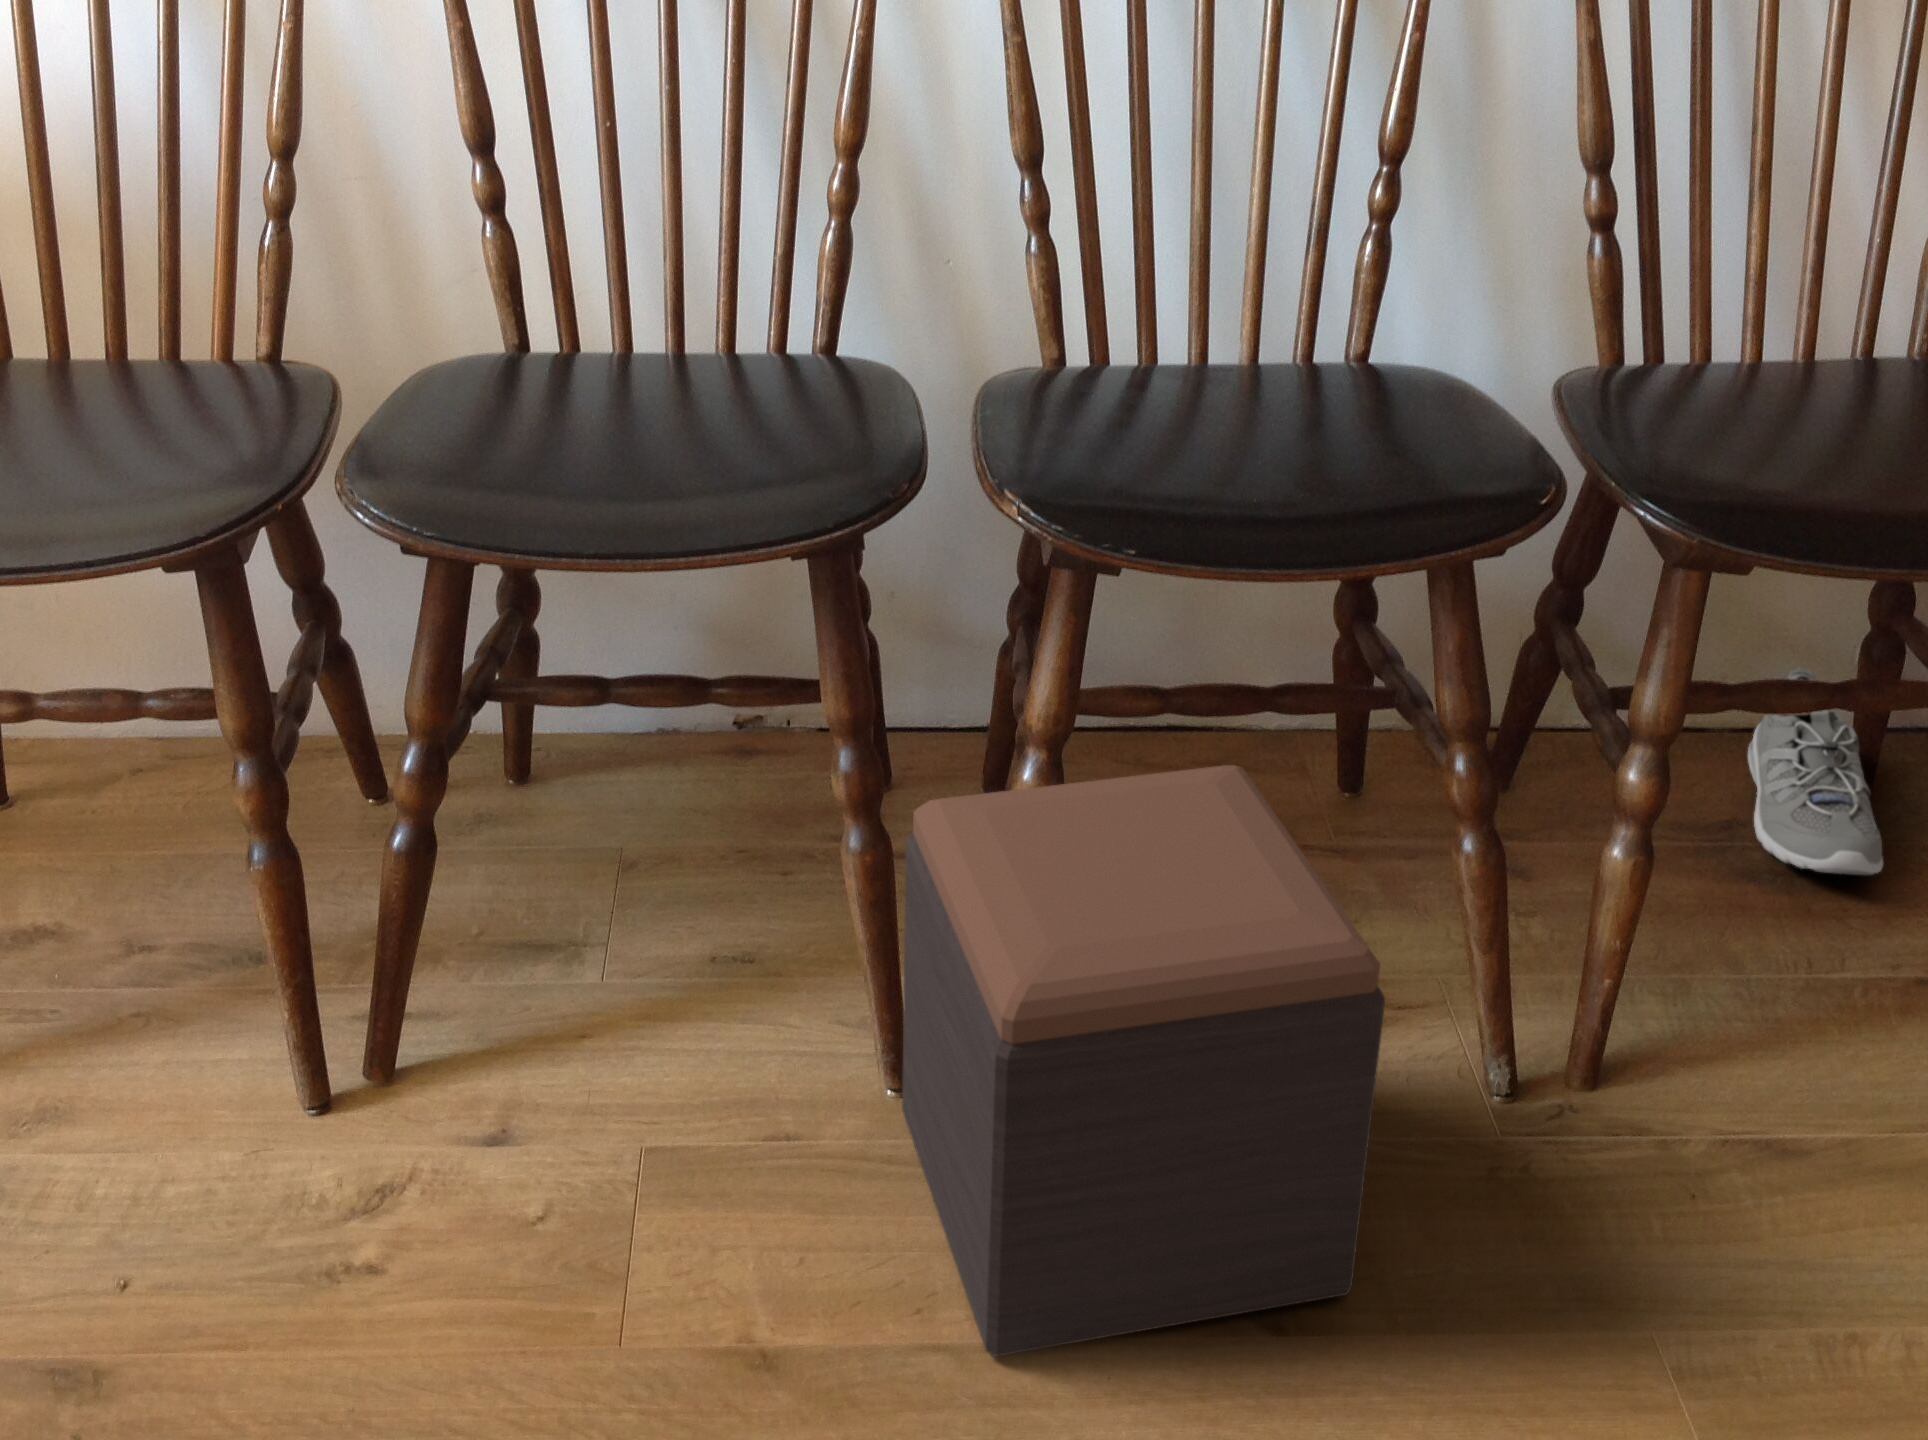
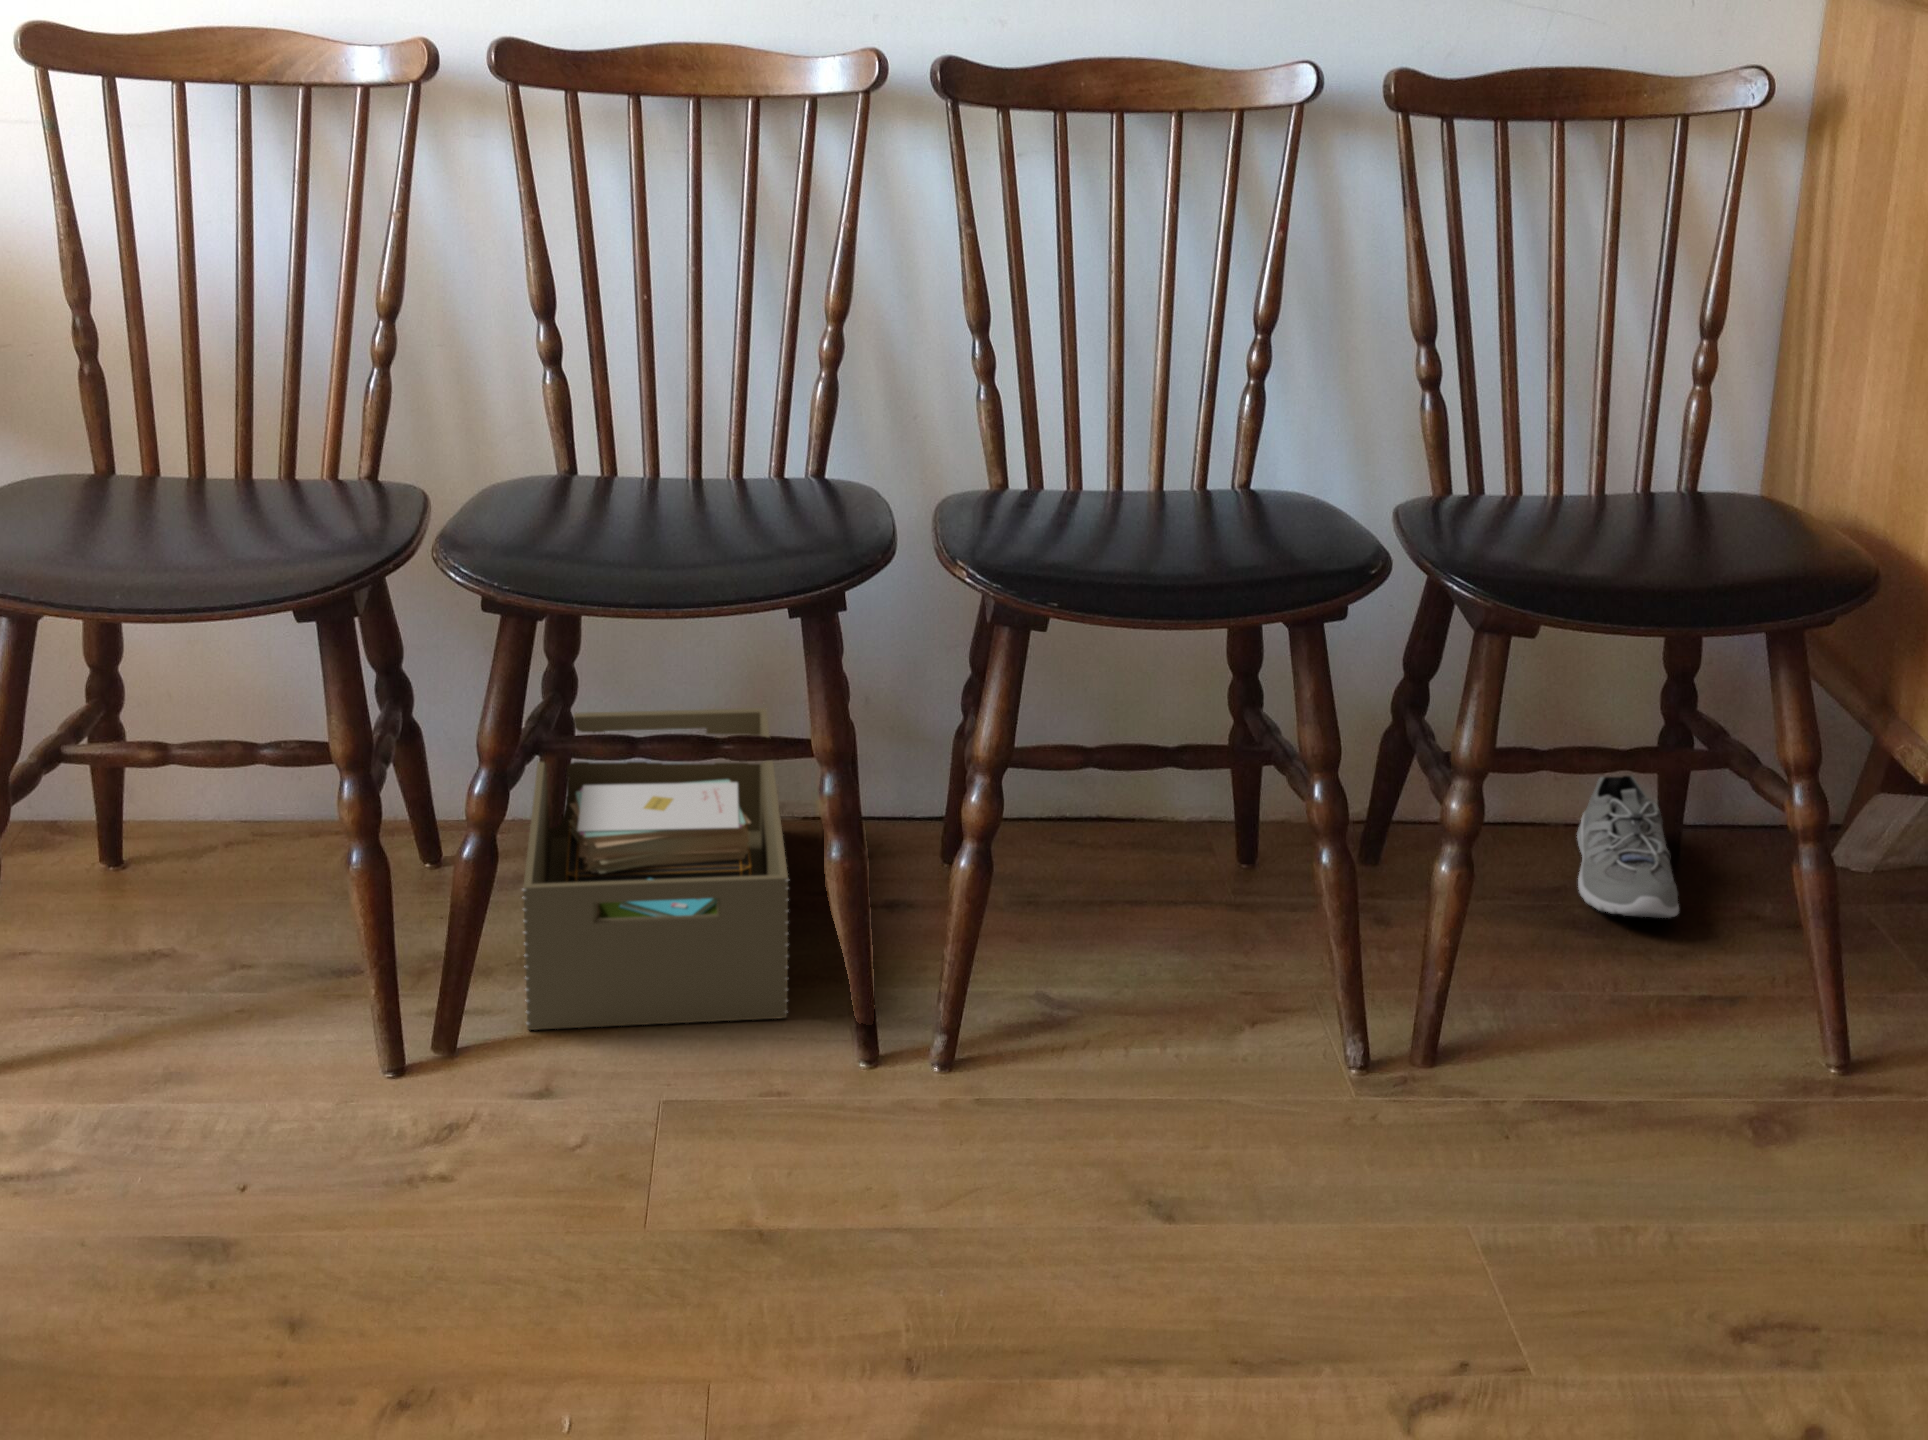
storage box: none [469,614,801,1042] -> present [523,708,789,1030]
footstool: present [902,765,1385,1357] -> none [870,788,1246,1243]

